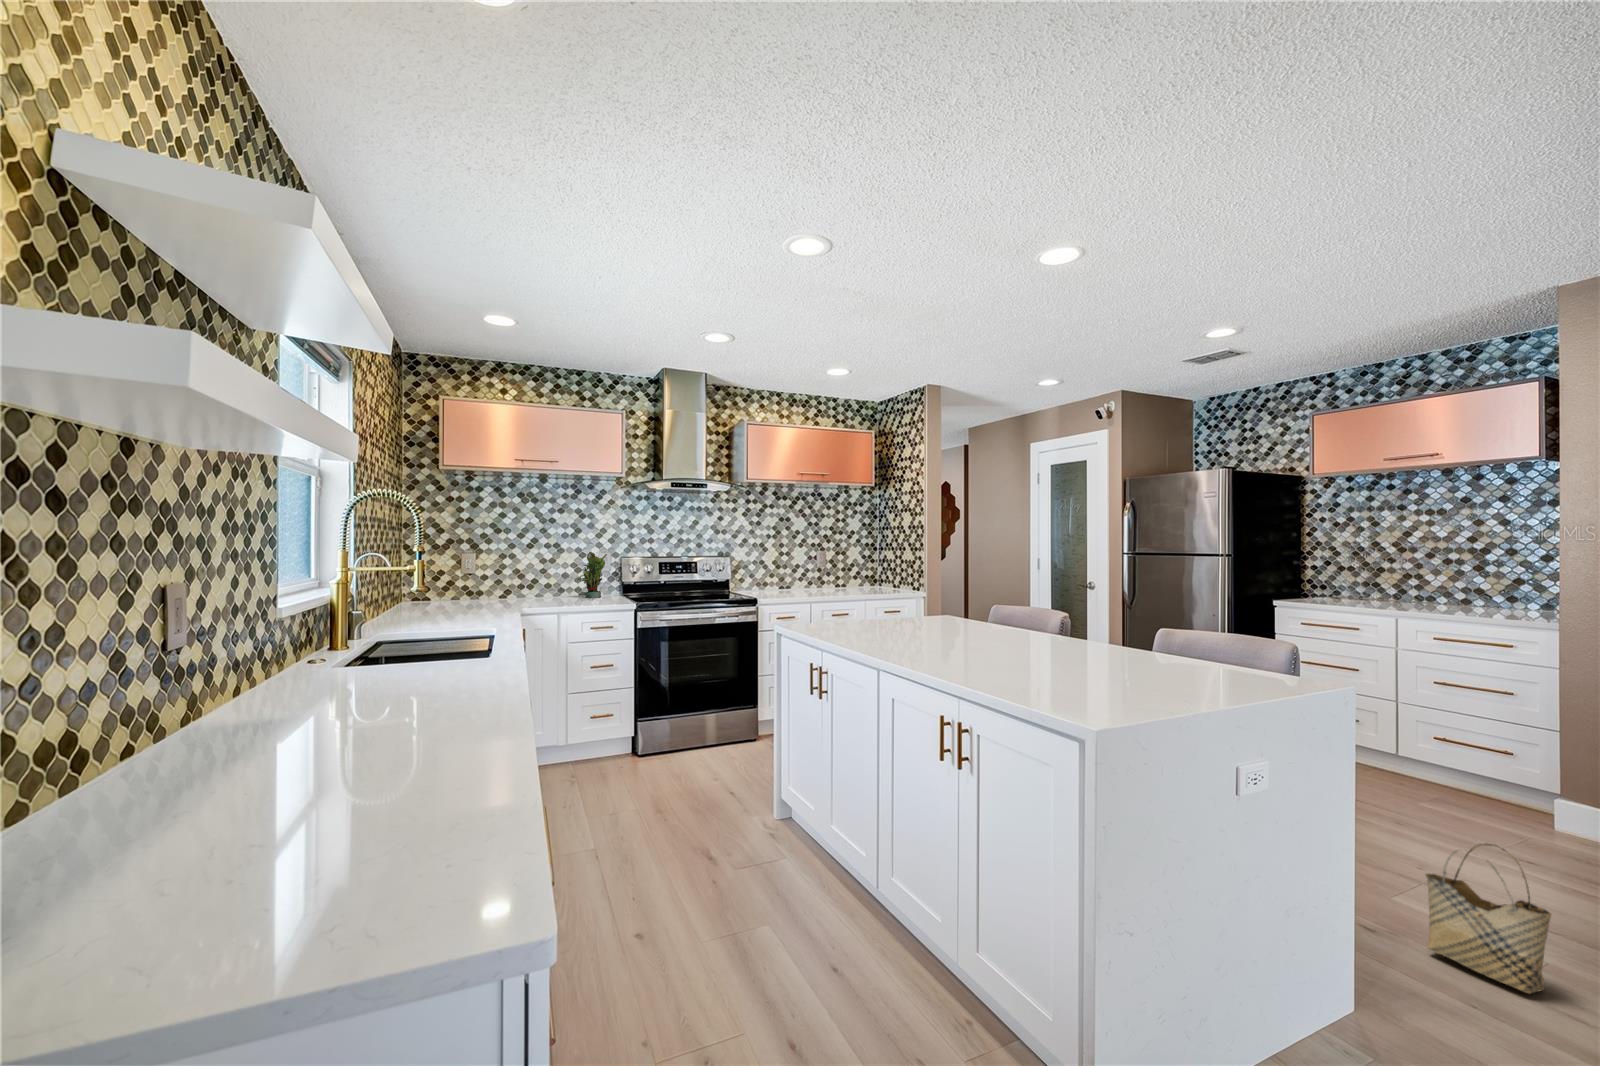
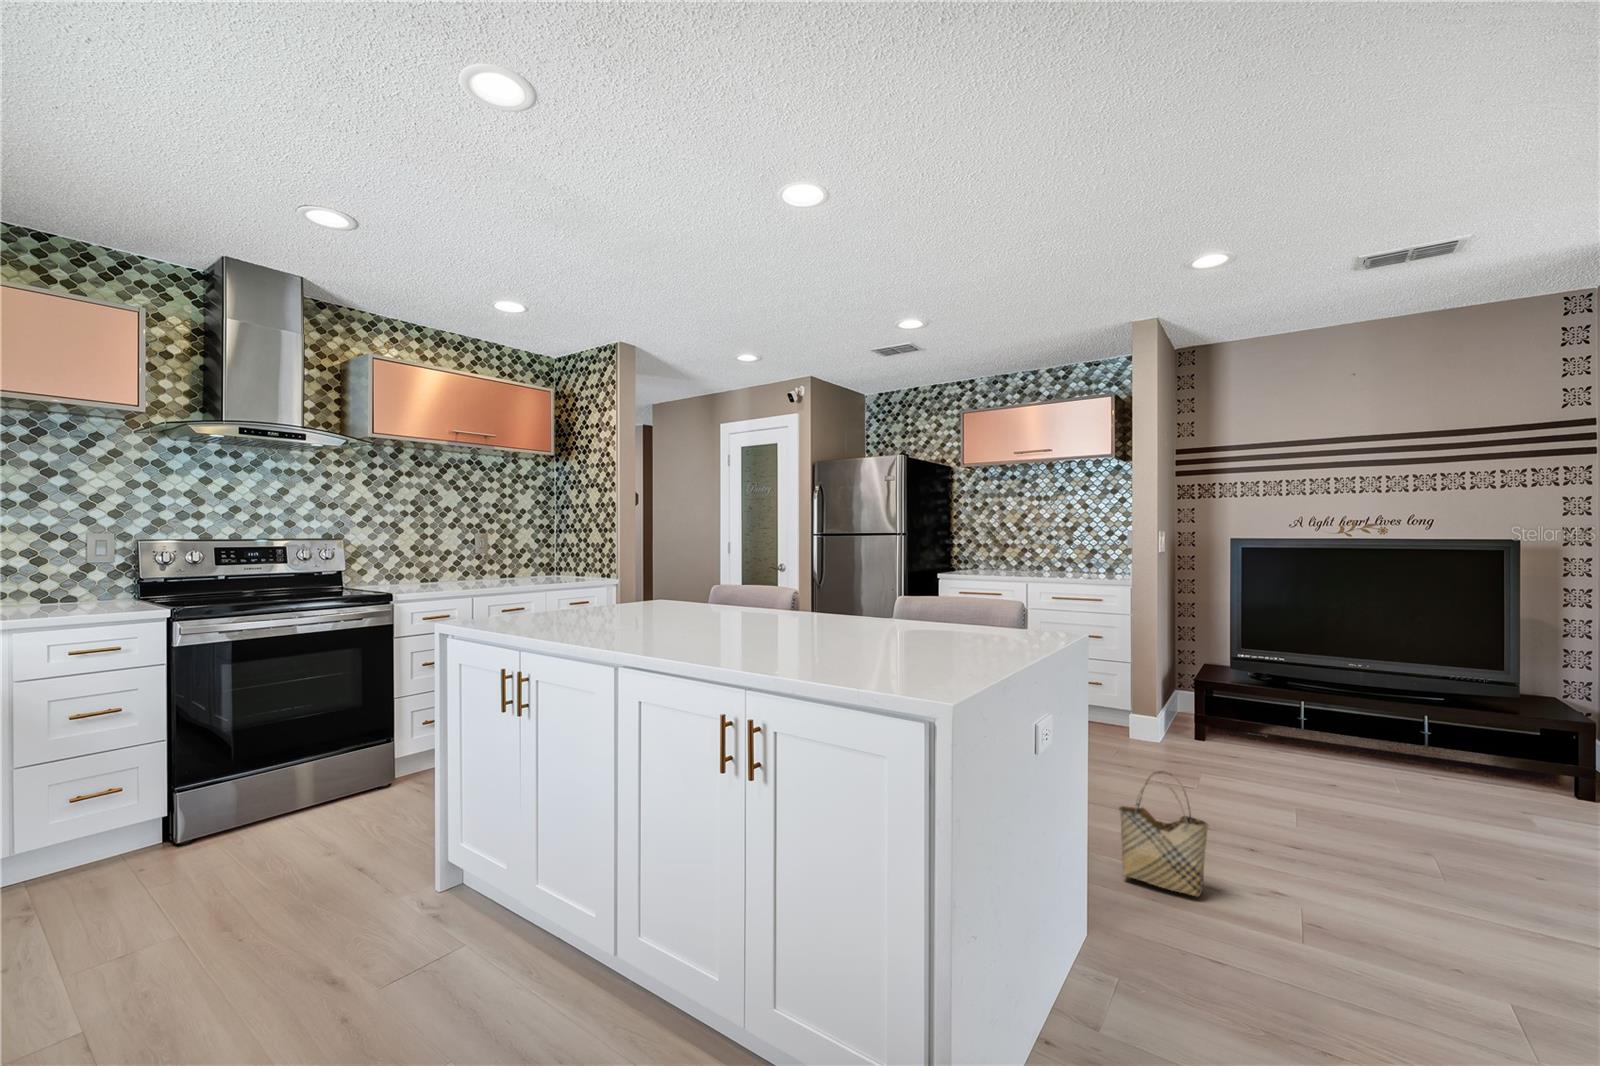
potted plant: present [577,552,607,598] -> none [34,530,106,606]

